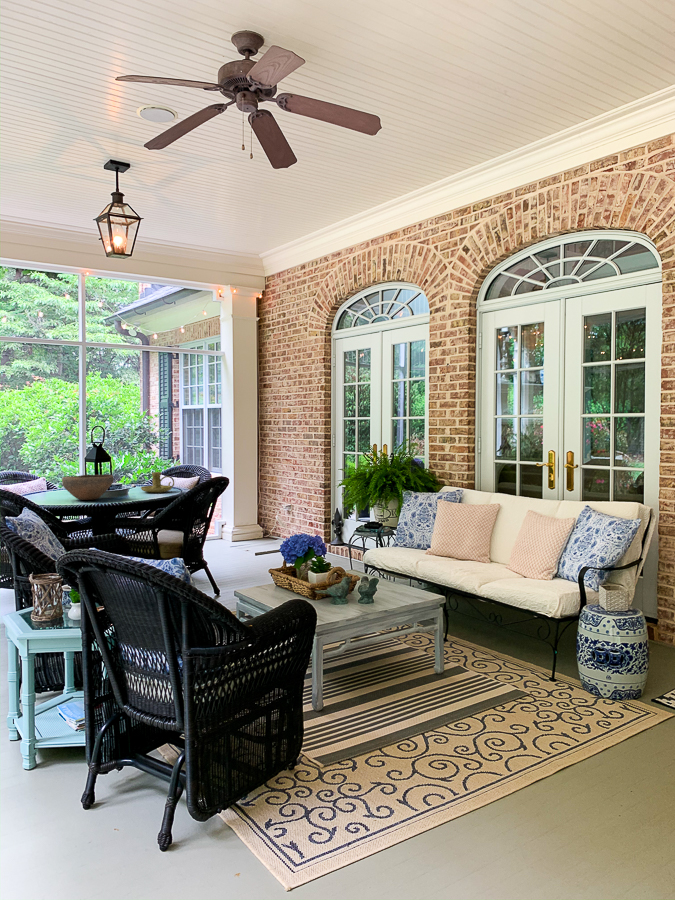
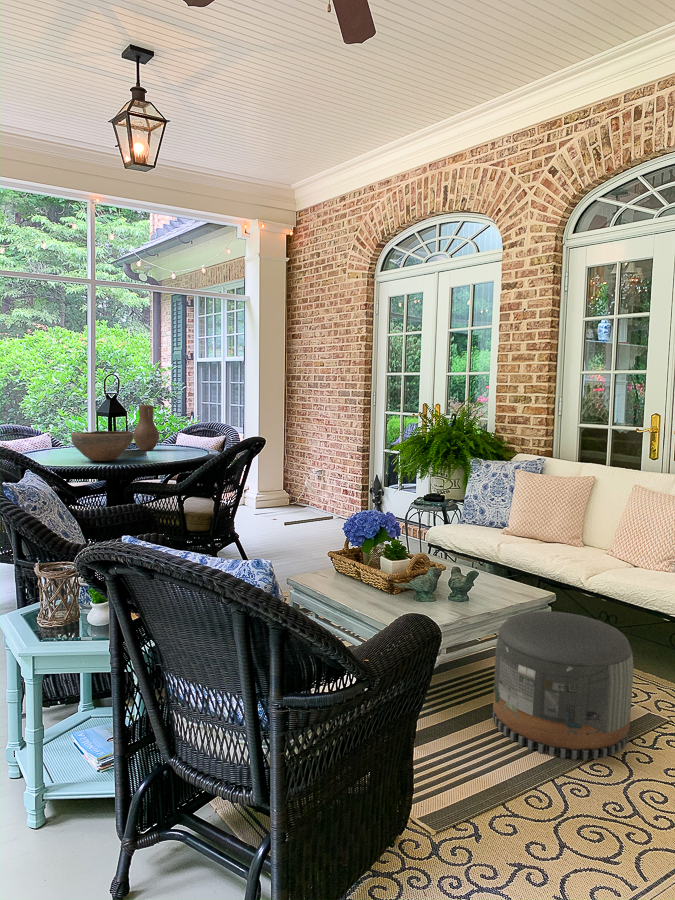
vase: none [116,452,139,491] -> present [133,405,159,451]
candle holder: present [141,472,174,493] -> none [163,430,202,454]
pouf: none [391,611,494,721] -> present [493,611,634,760]

